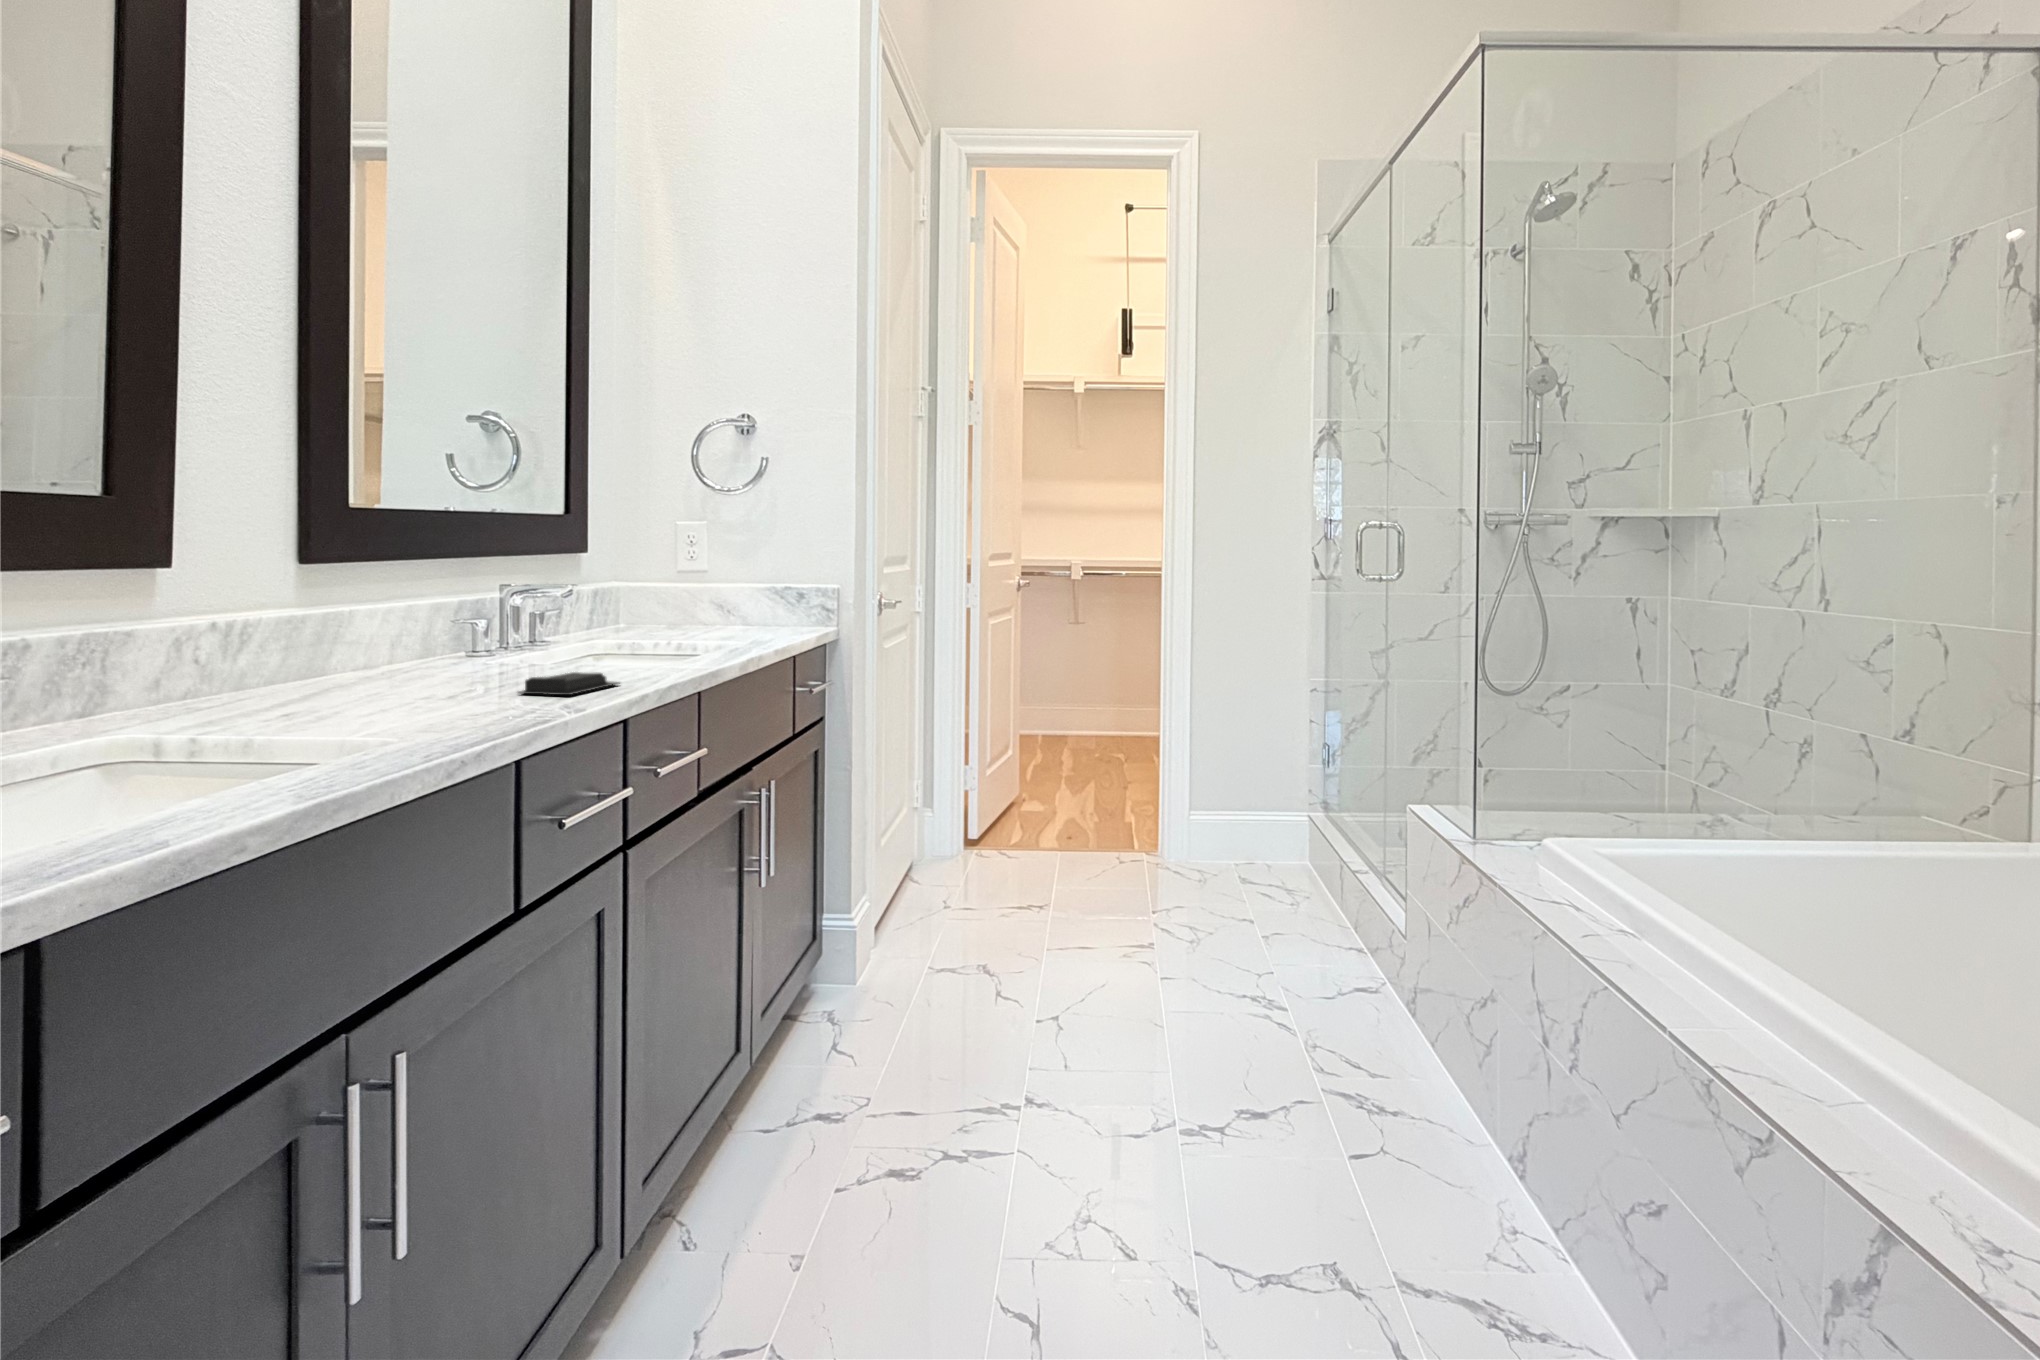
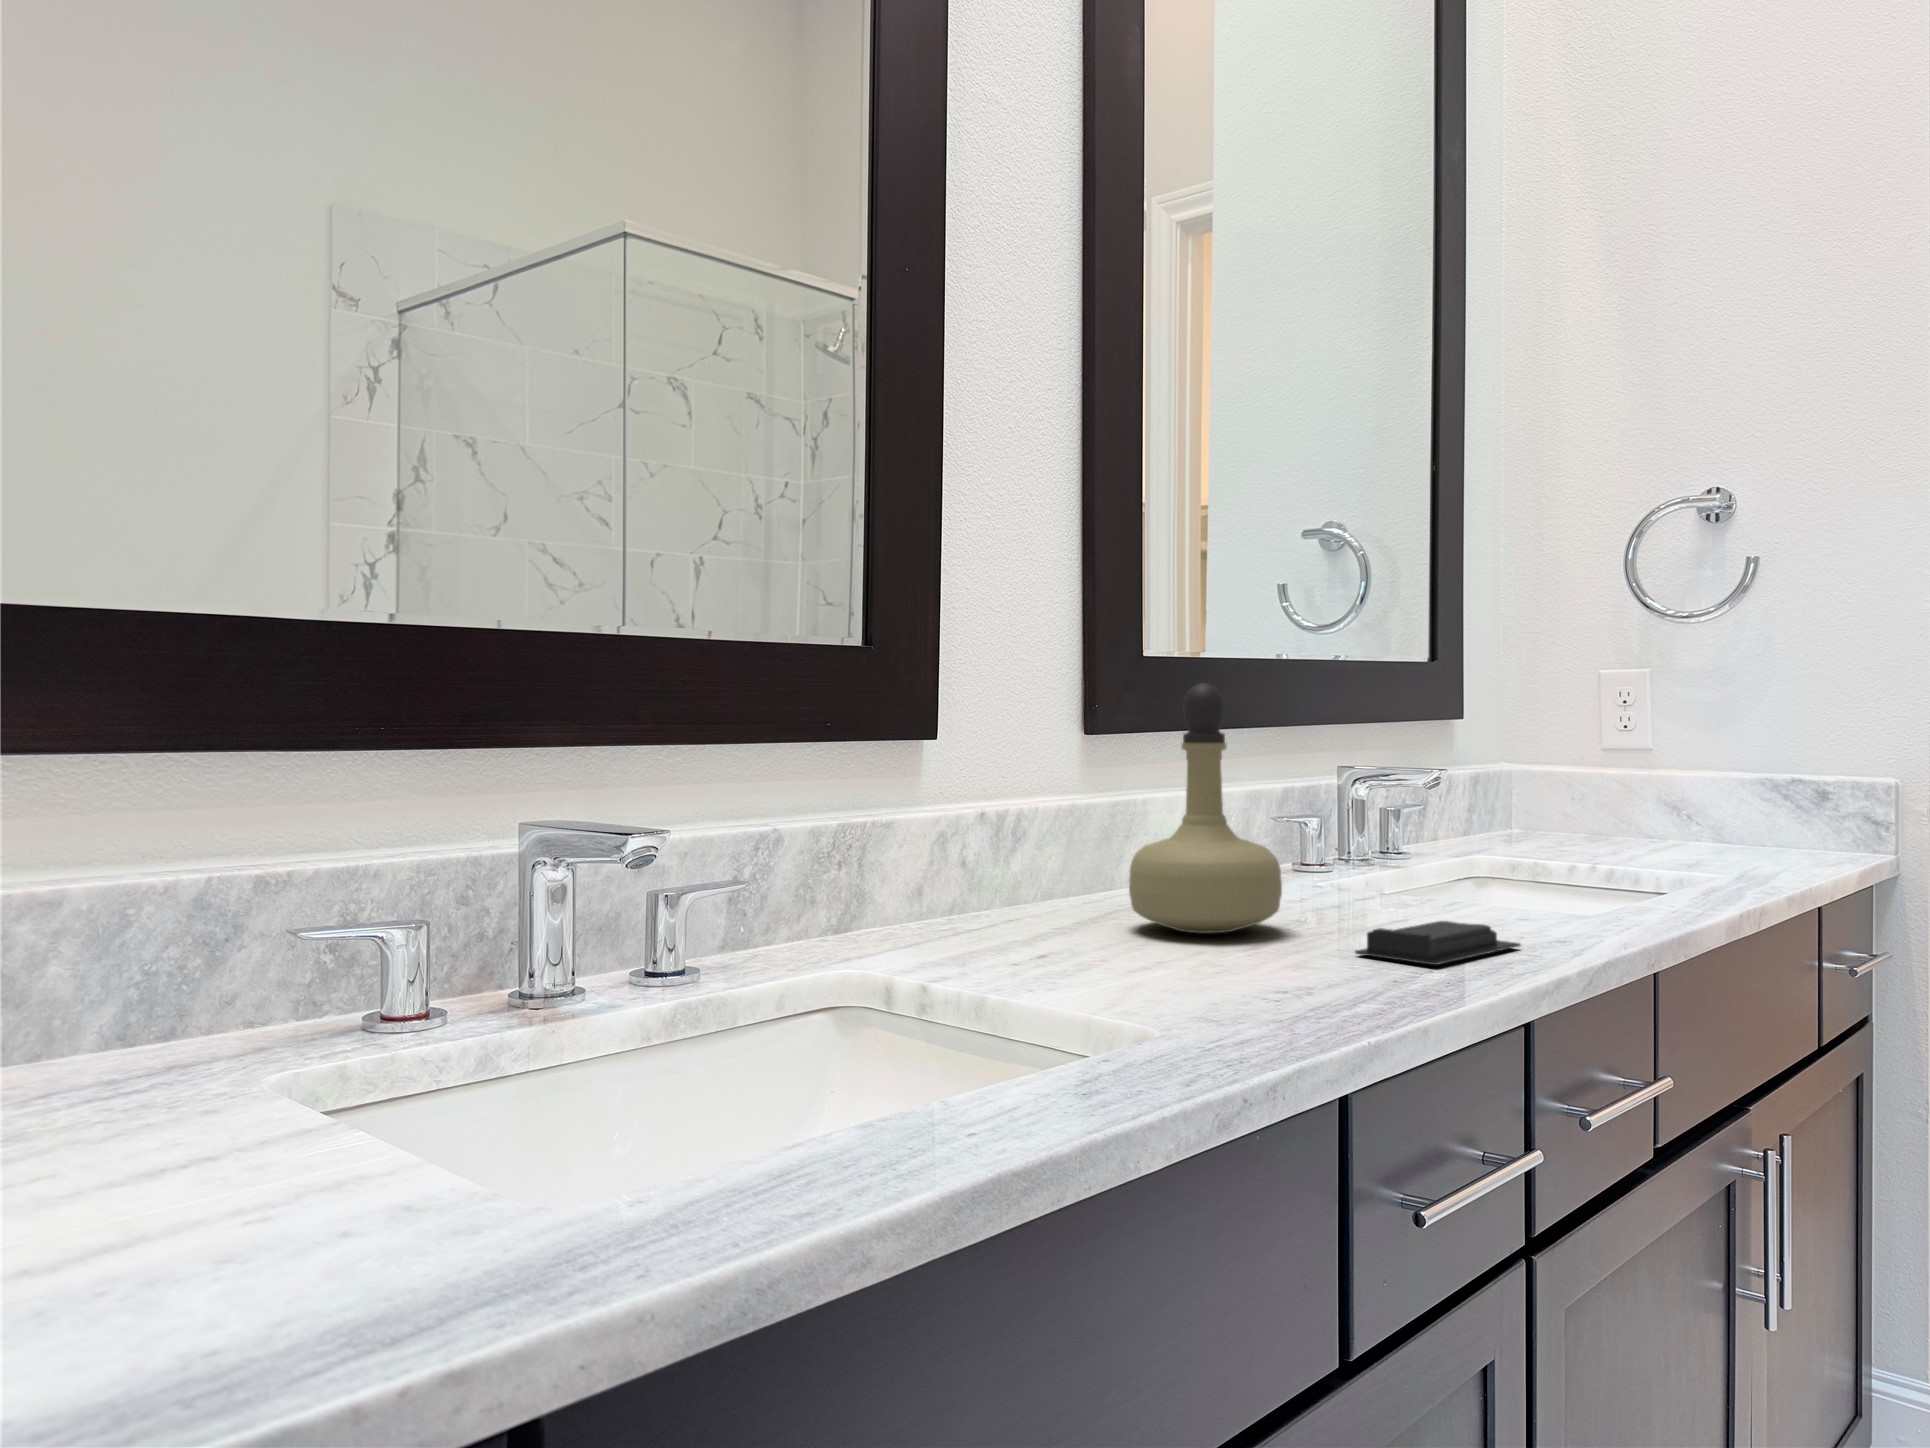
perfume bottle: none [348,526,465,690] -> present [1129,683,1282,933]

